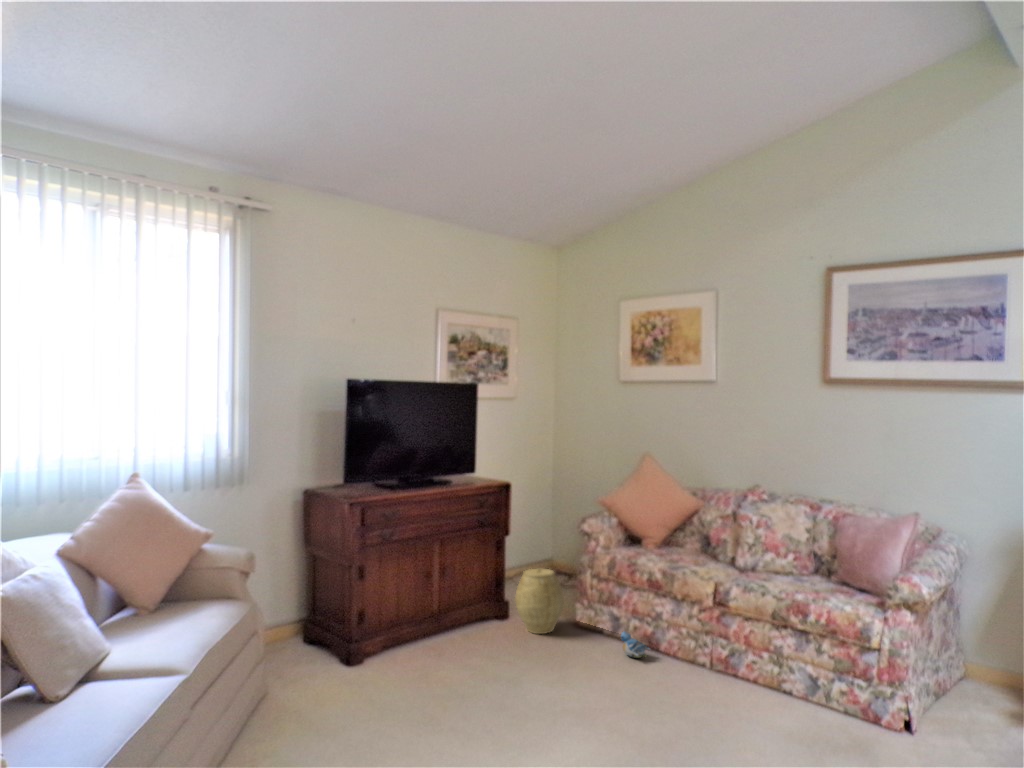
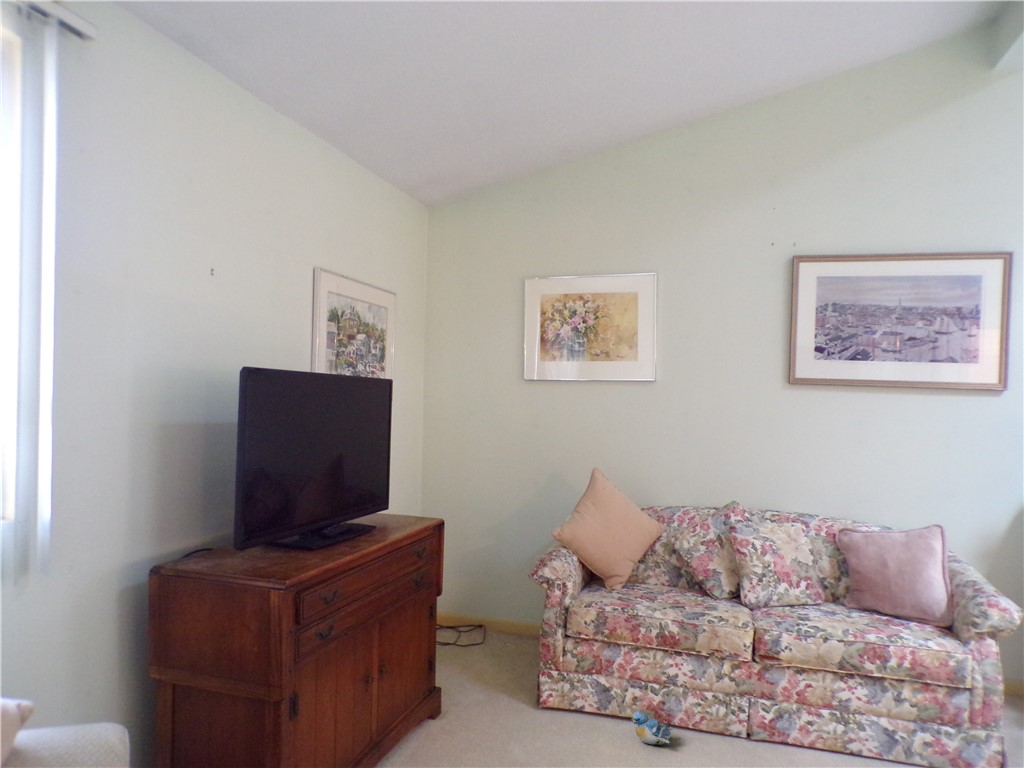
woven basket: present [515,569,564,634] -> none [465,637,534,734]

